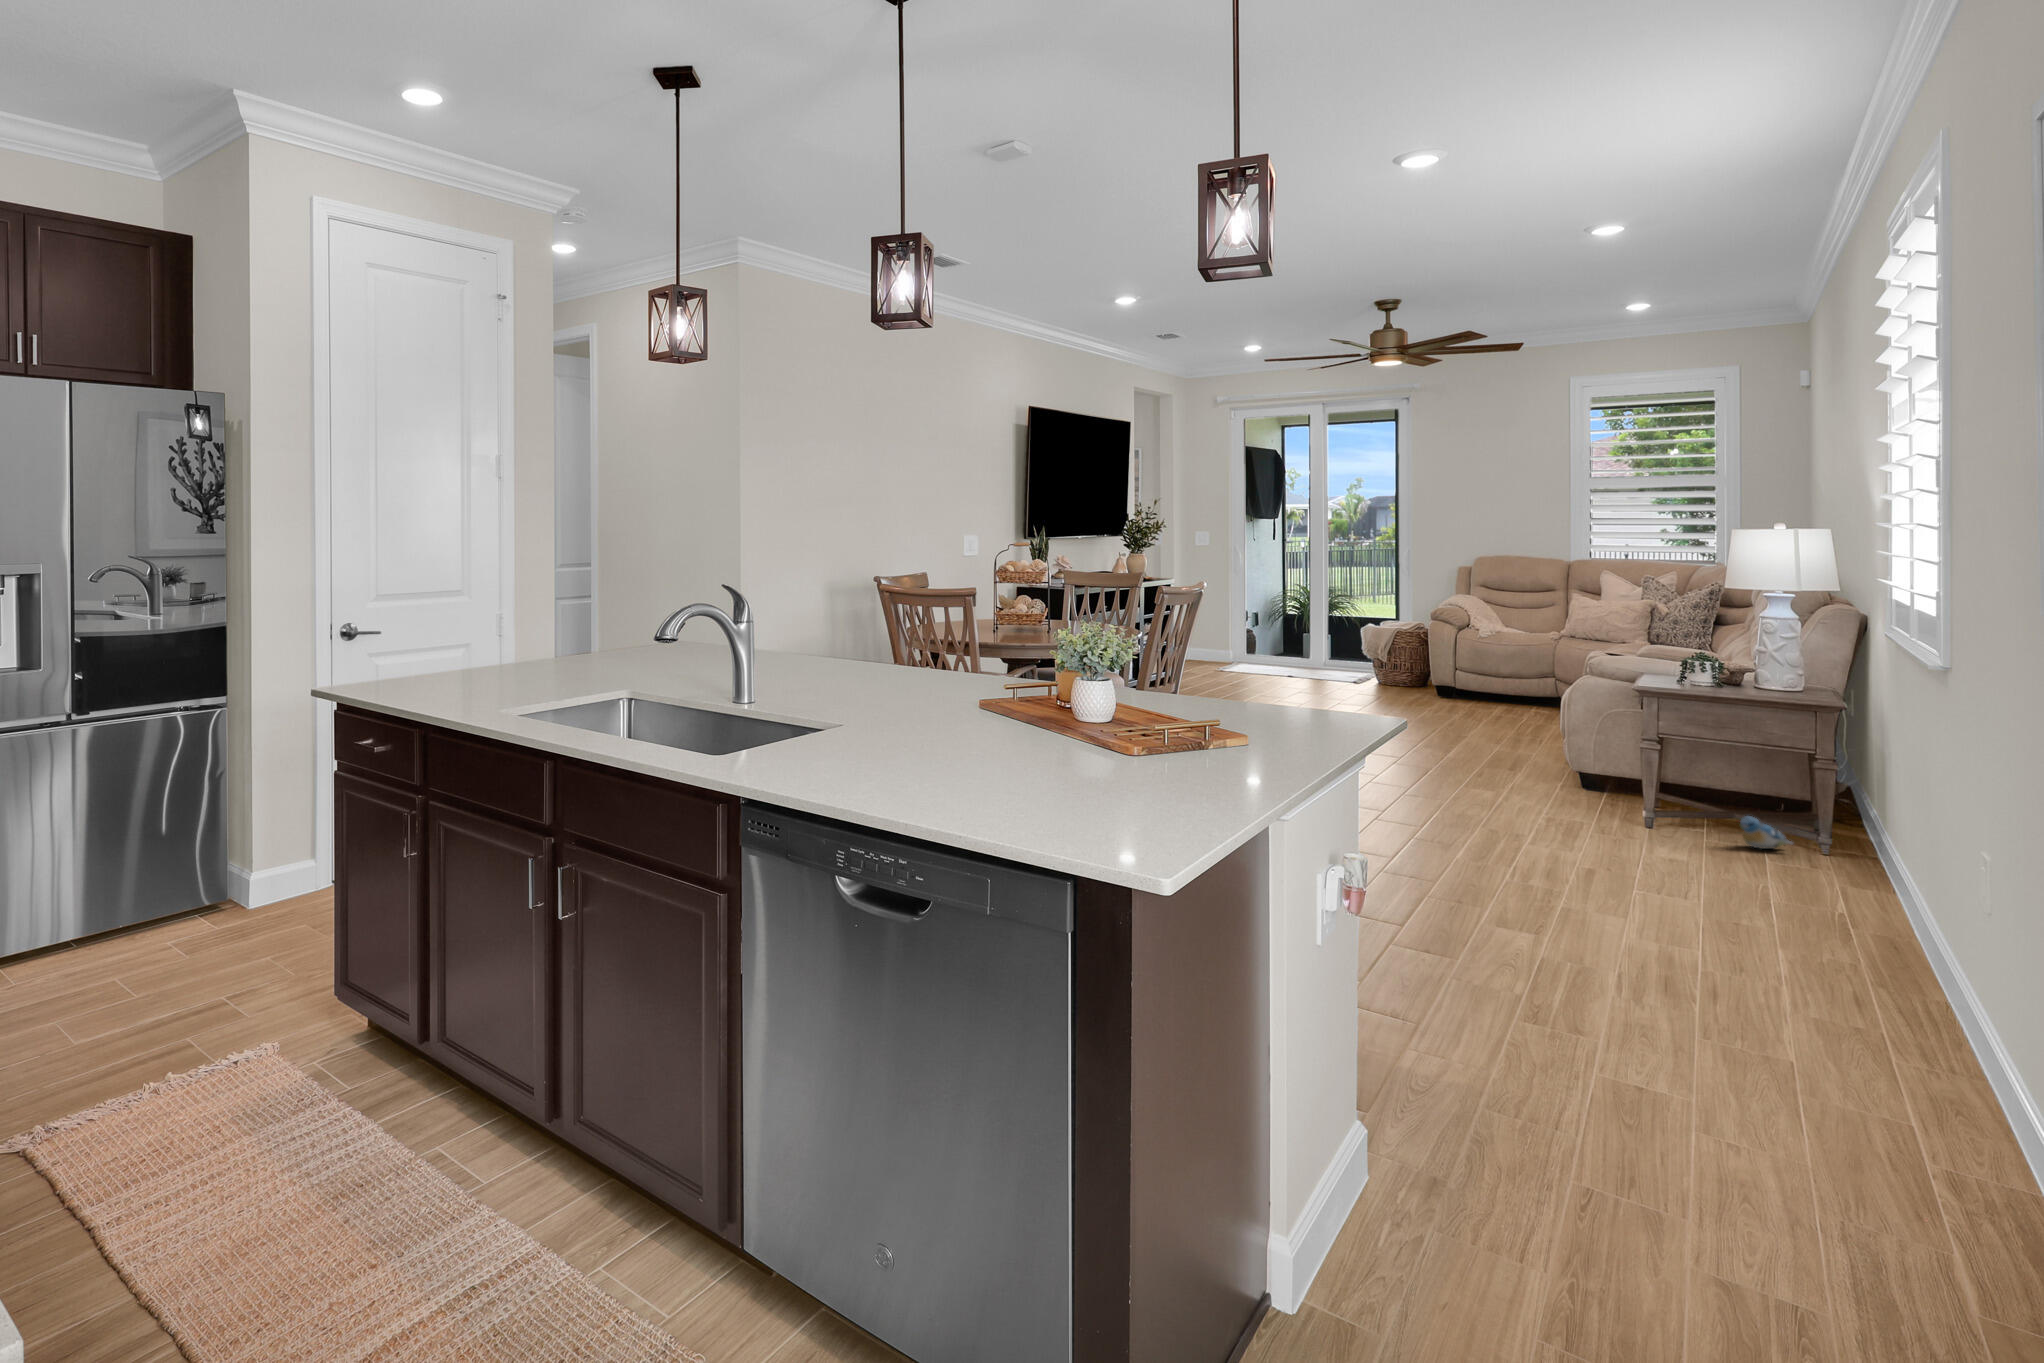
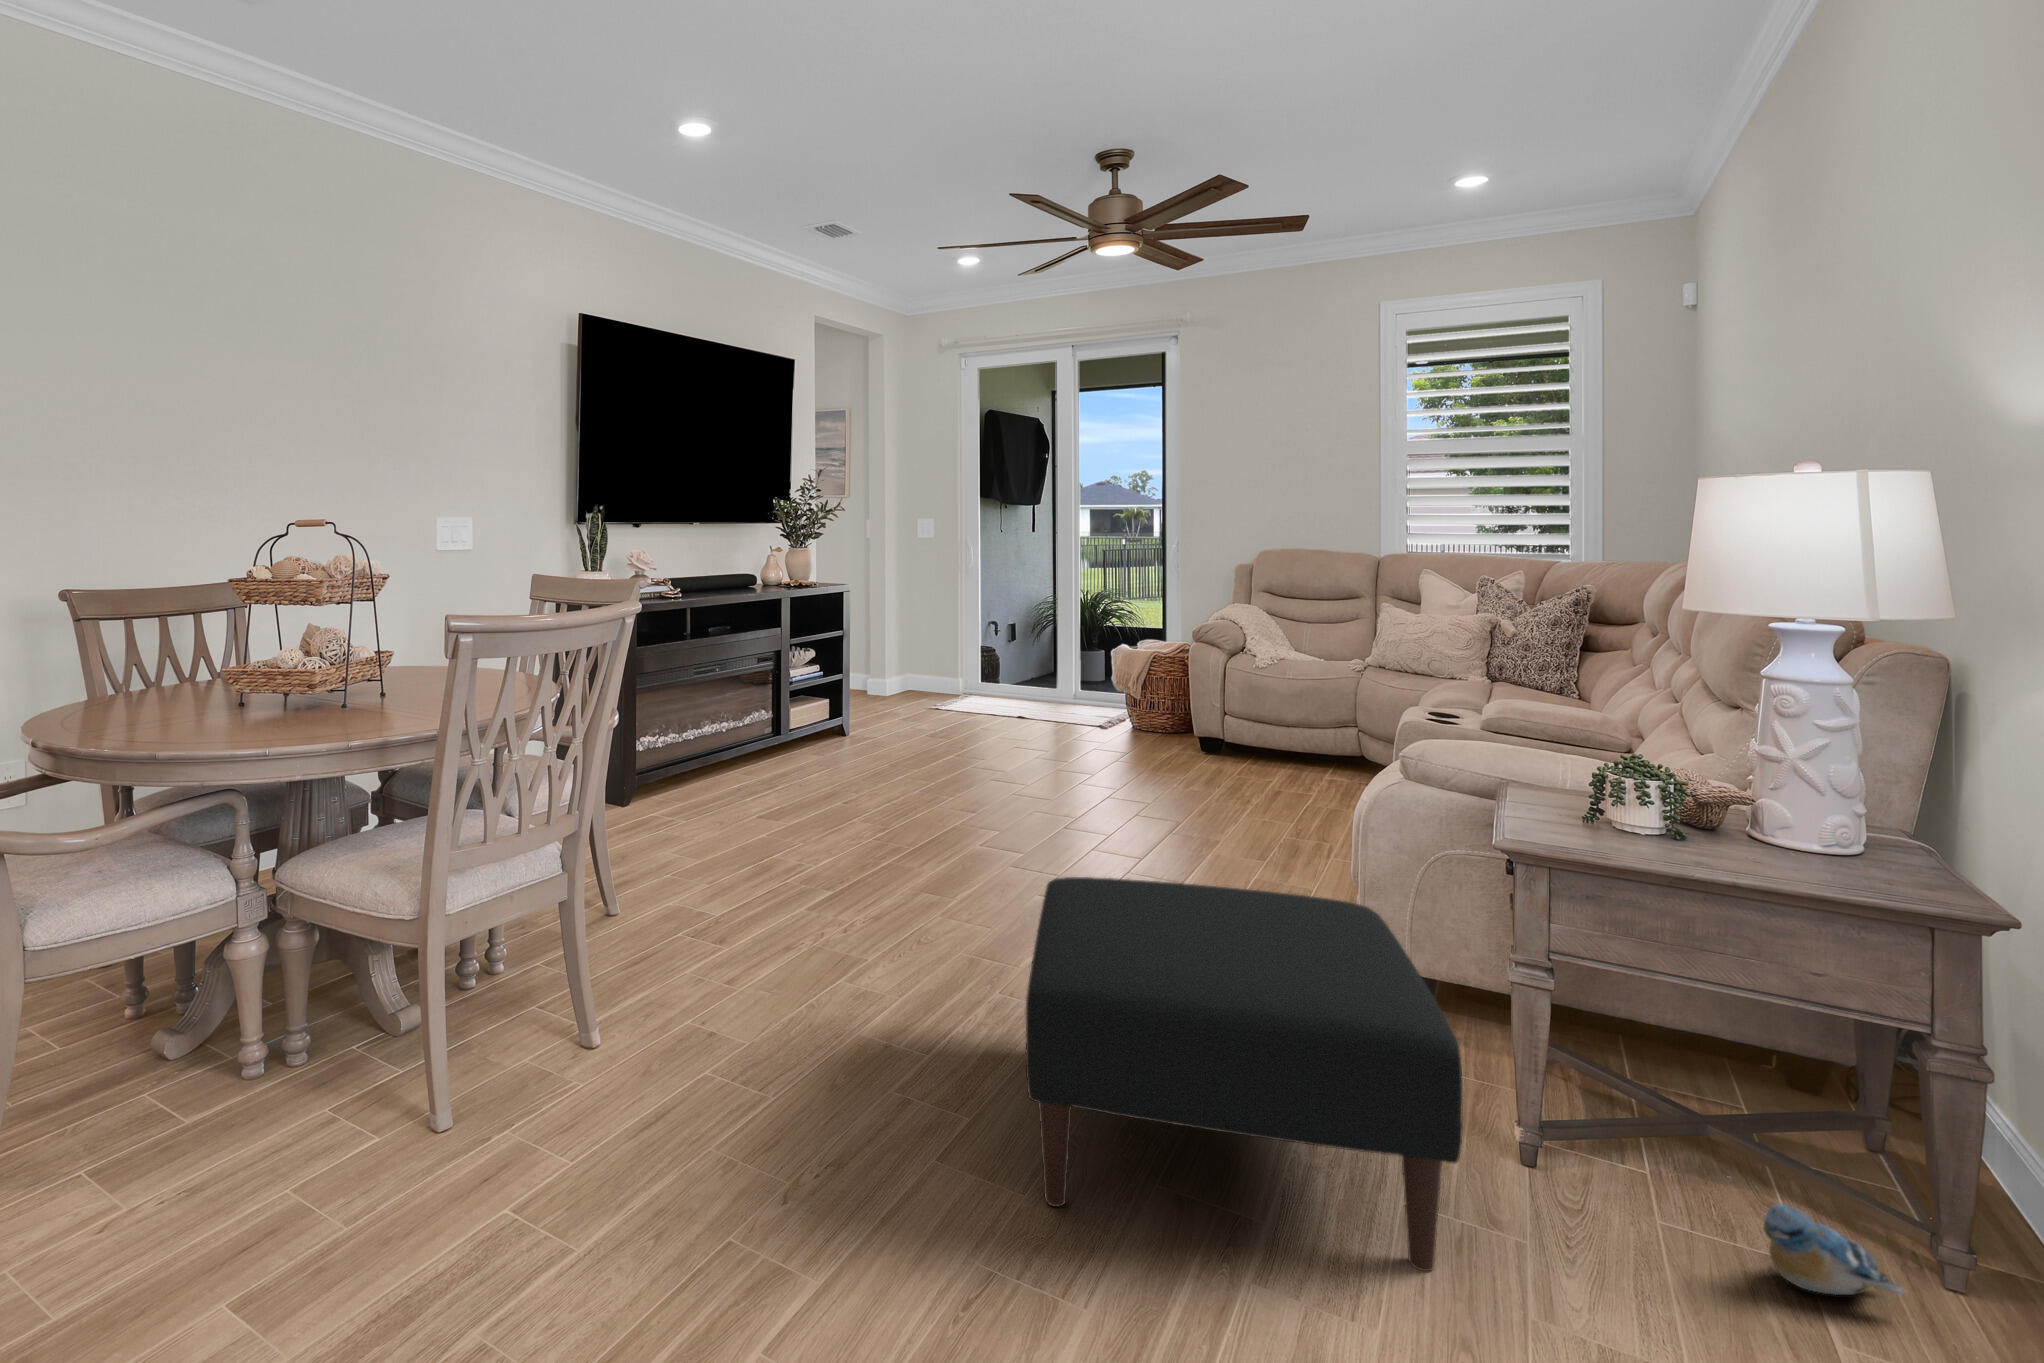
ottoman: none [1406,714,1613,843] -> present [1026,877,1463,1271]

